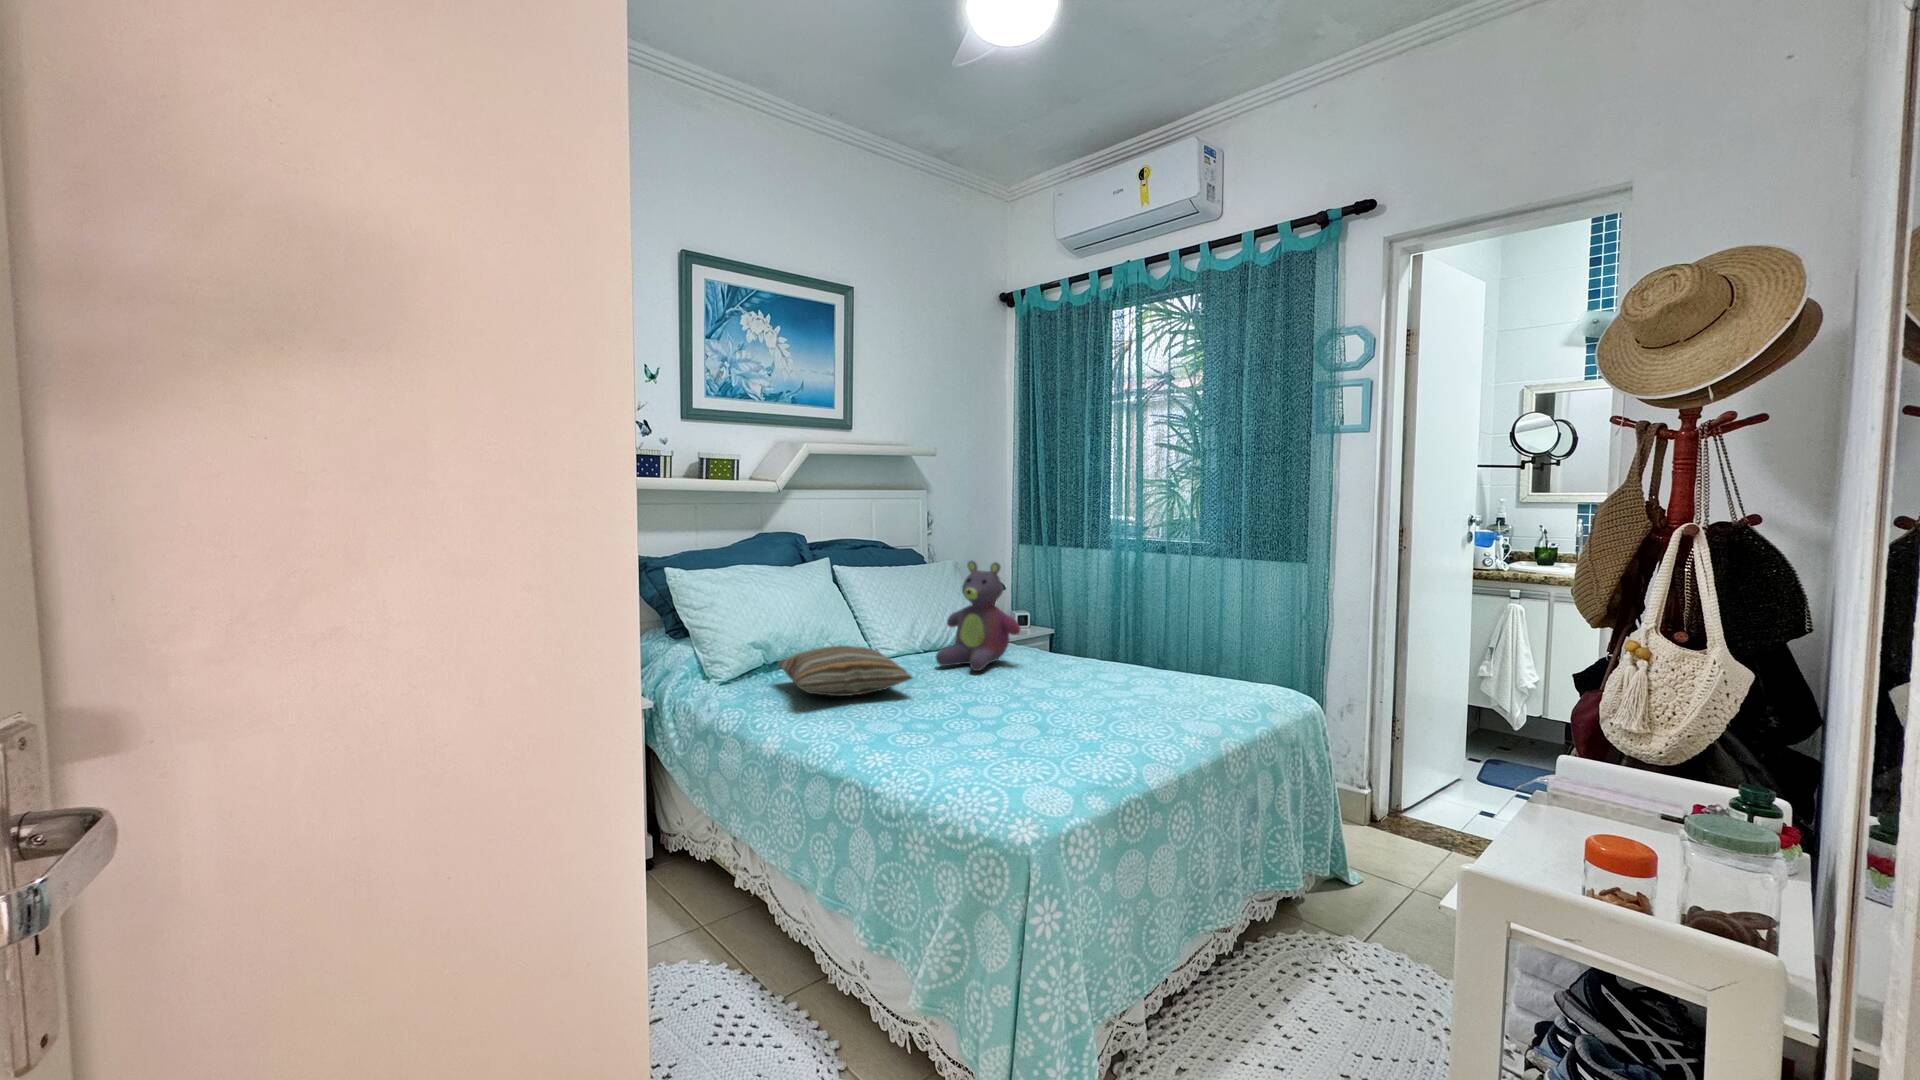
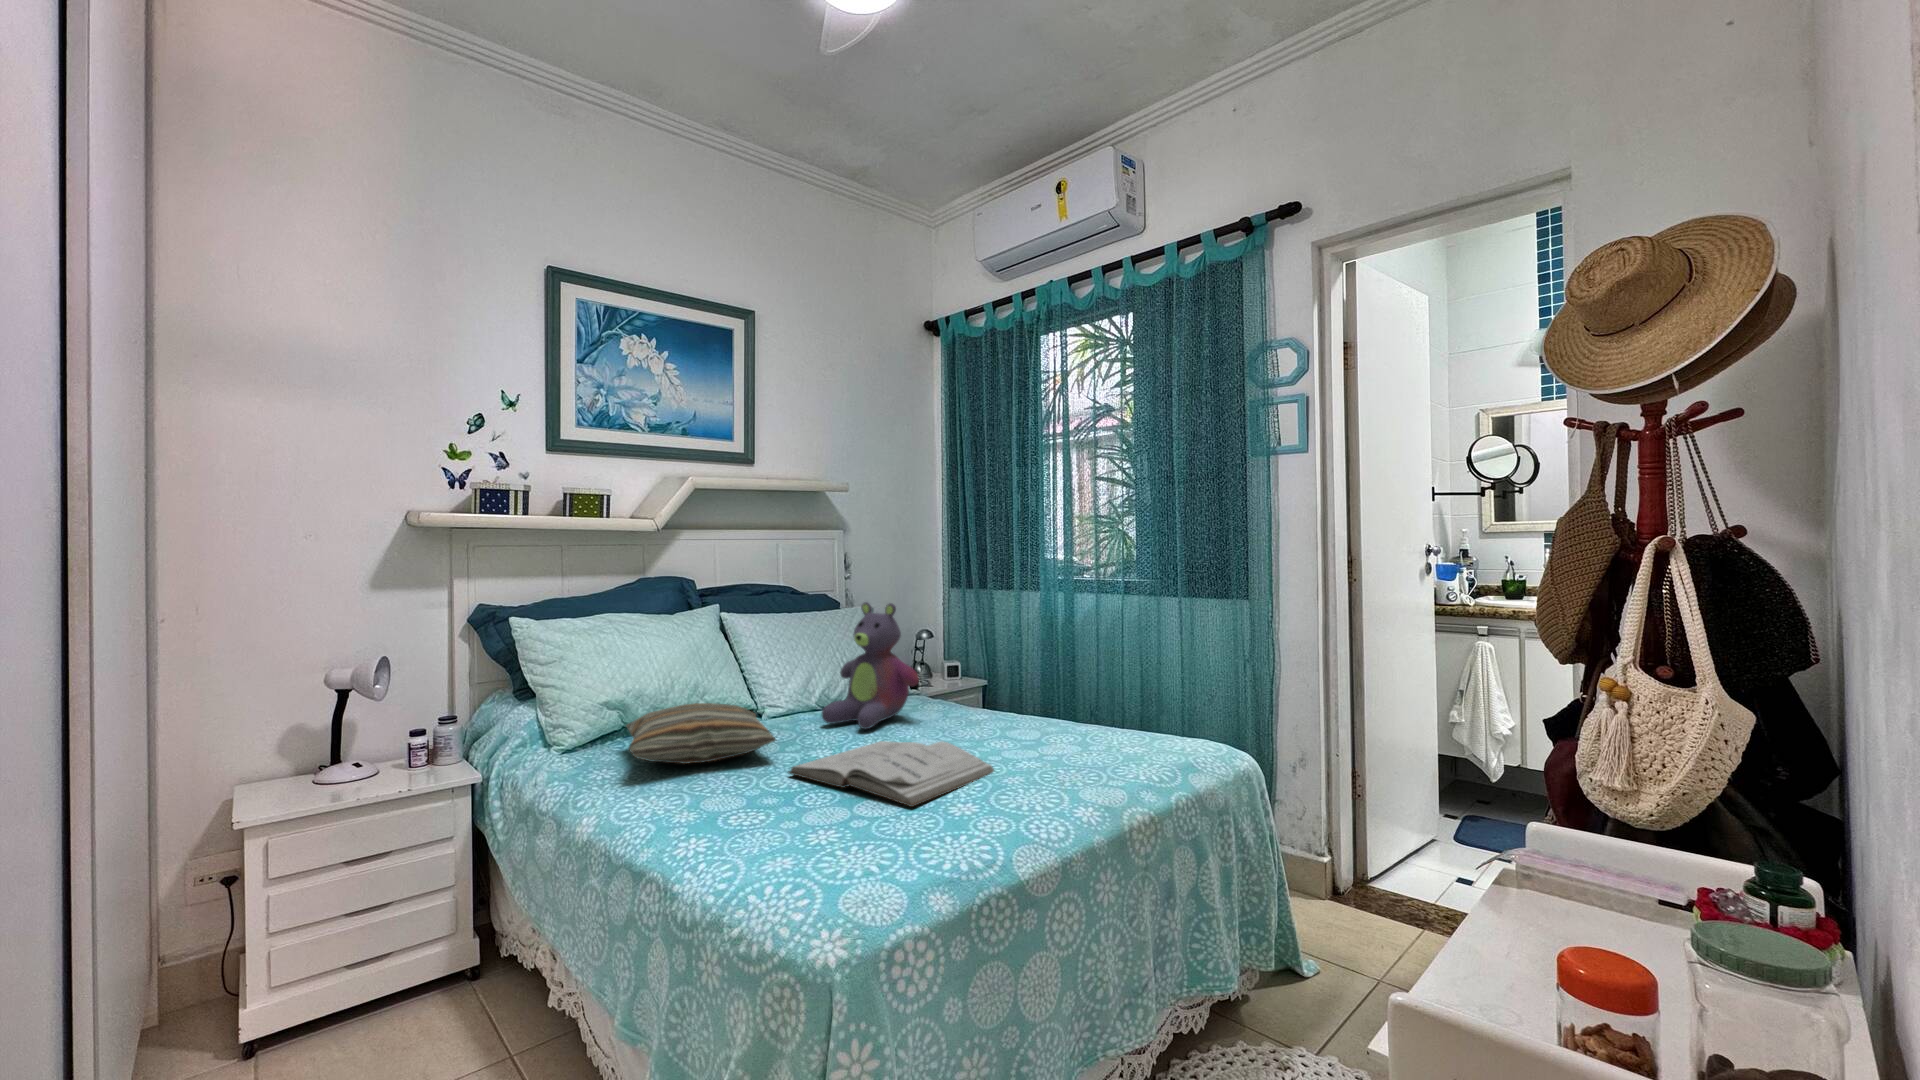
book: none [929,681,1106,734] -> present [789,741,994,807]

